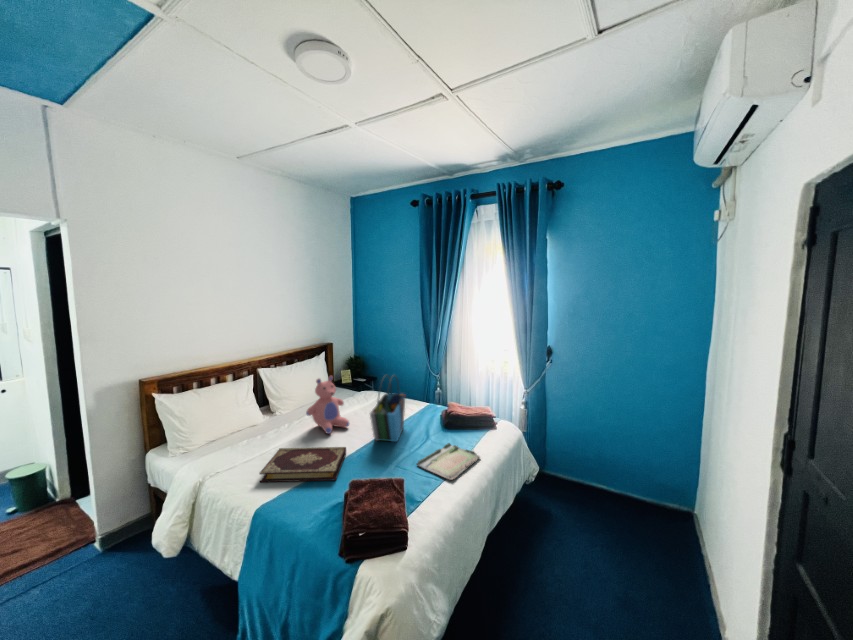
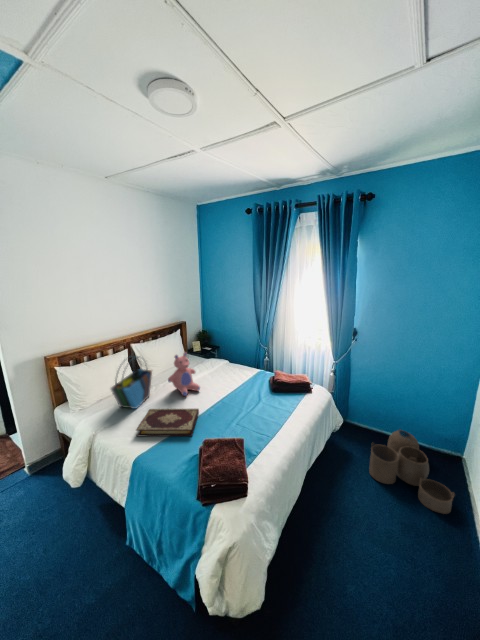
tote bag: present [370,375,405,442] -> present [111,356,152,409]
tray: present [417,443,480,480] -> none [252,406,301,438]
woven basket: none [572,474,679,581] -> present [369,430,454,514]

